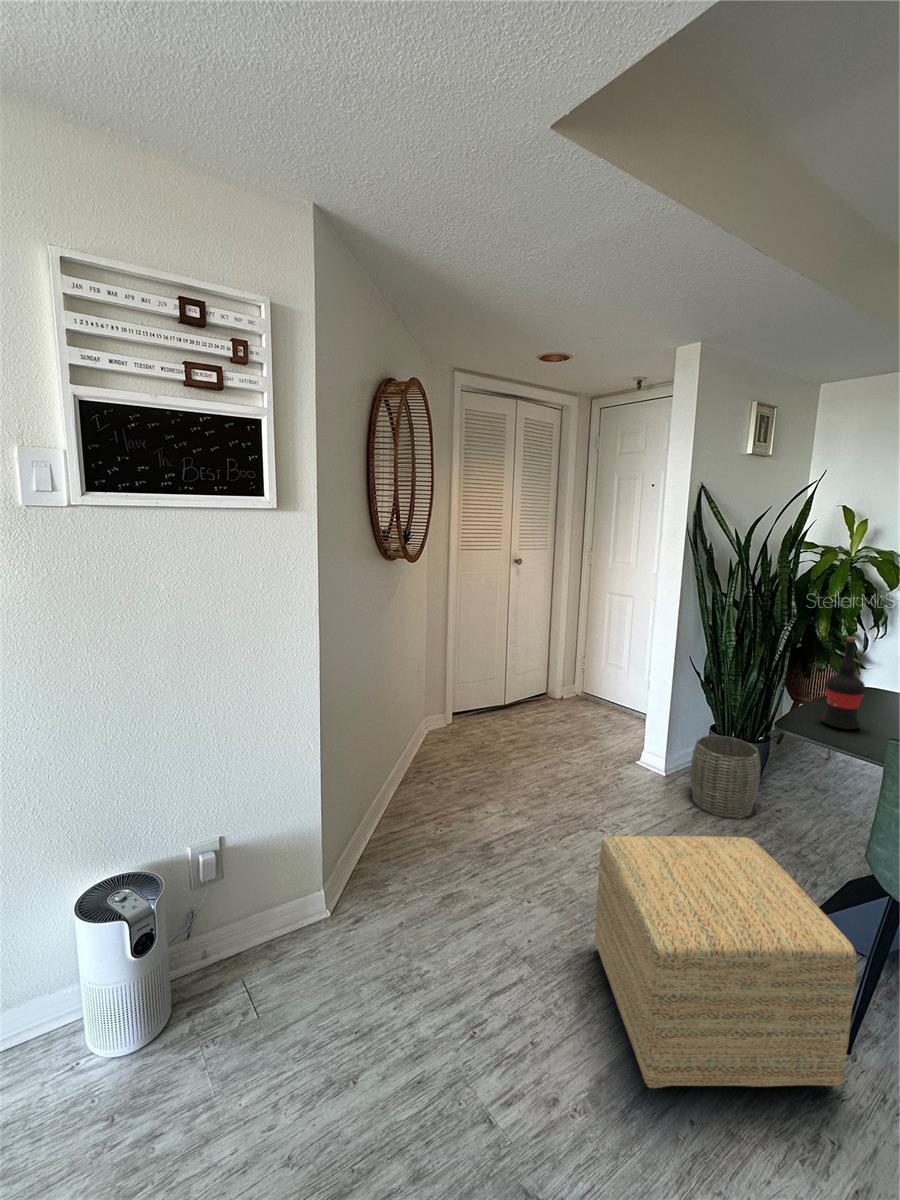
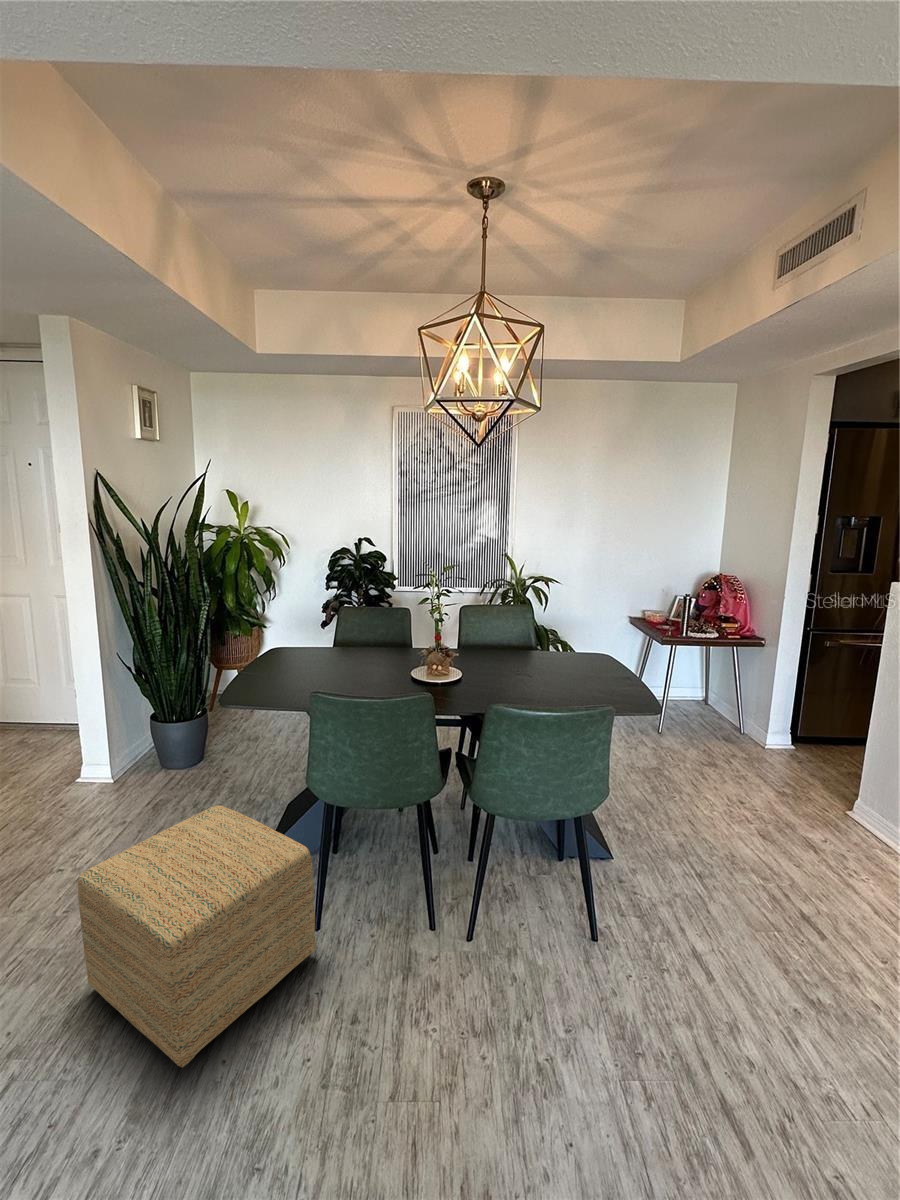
wine bottle: present [822,637,865,729] -> none [251,613,280,688]
woven basket: present [691,735,760,818] -> none [140,720,206,799]

